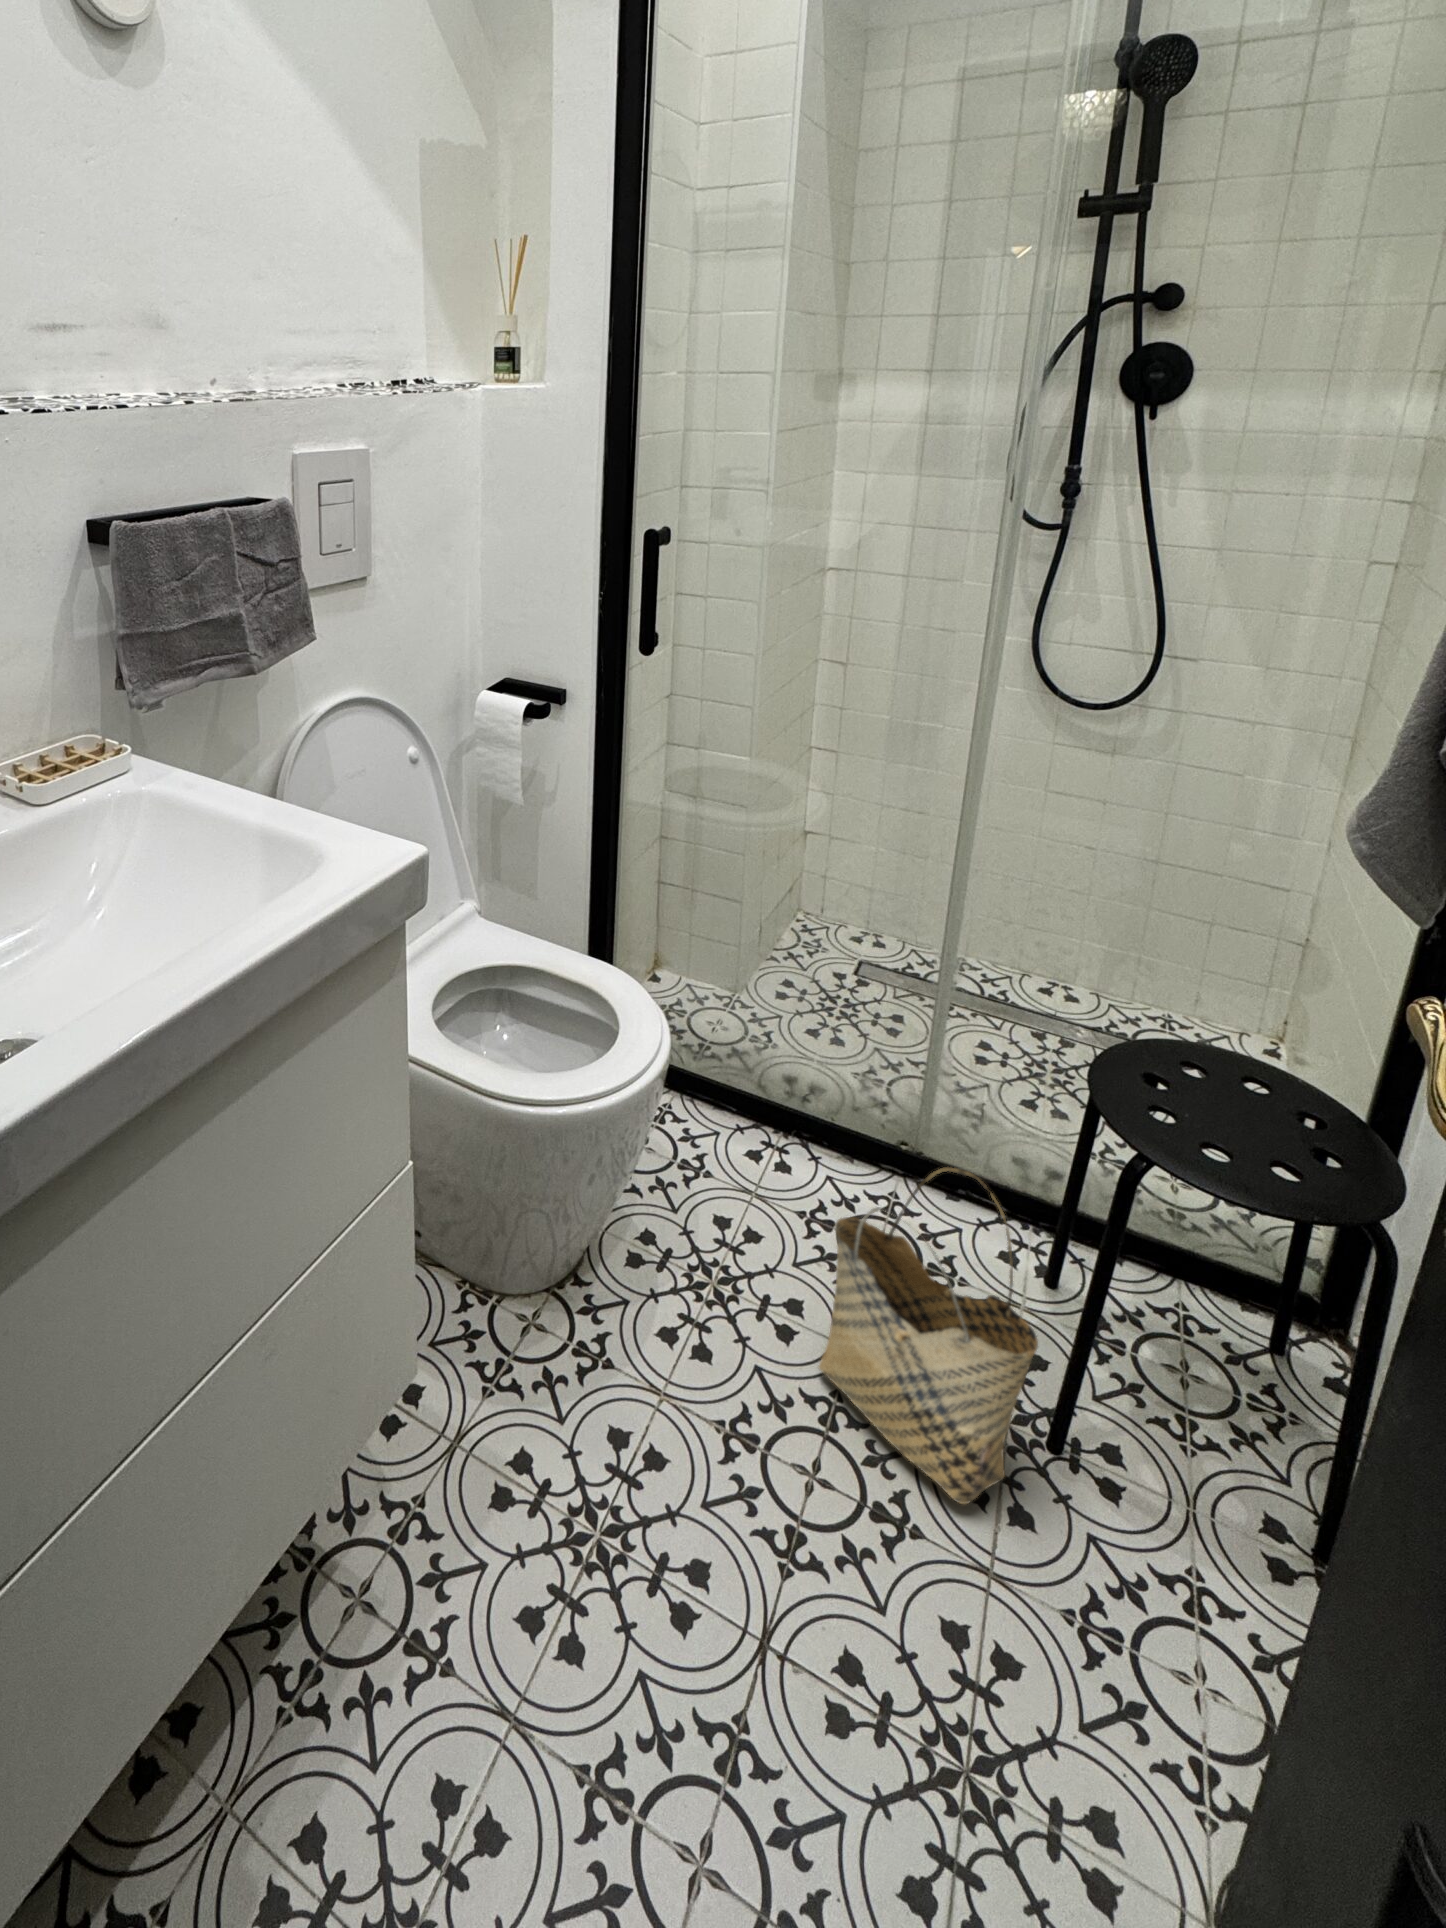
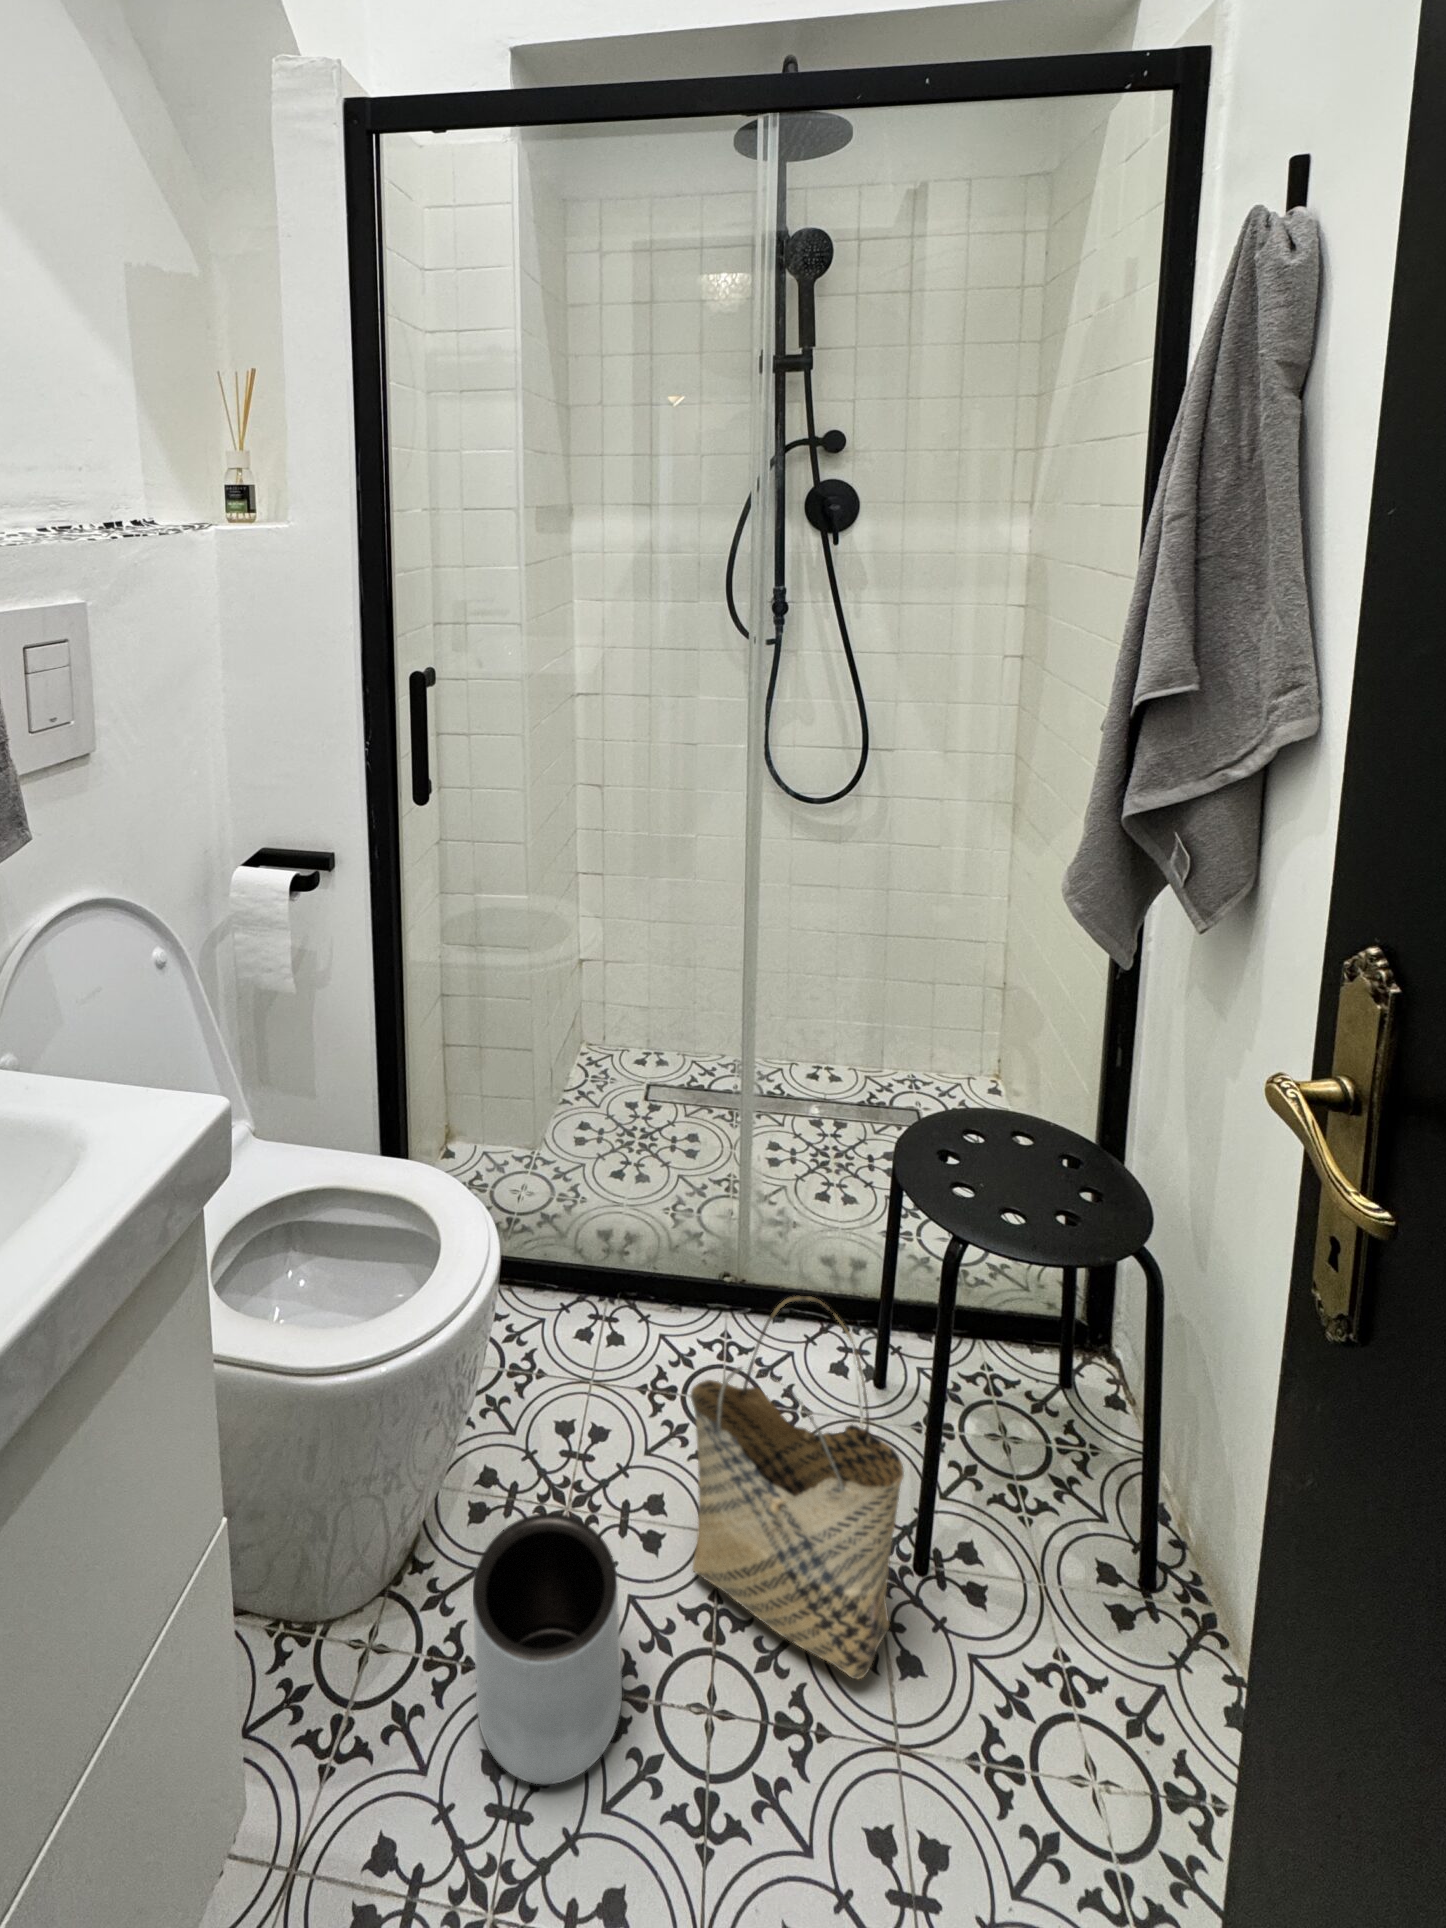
planter: none [610,1271,740,1472] -> present [473,1513,622,1784]

